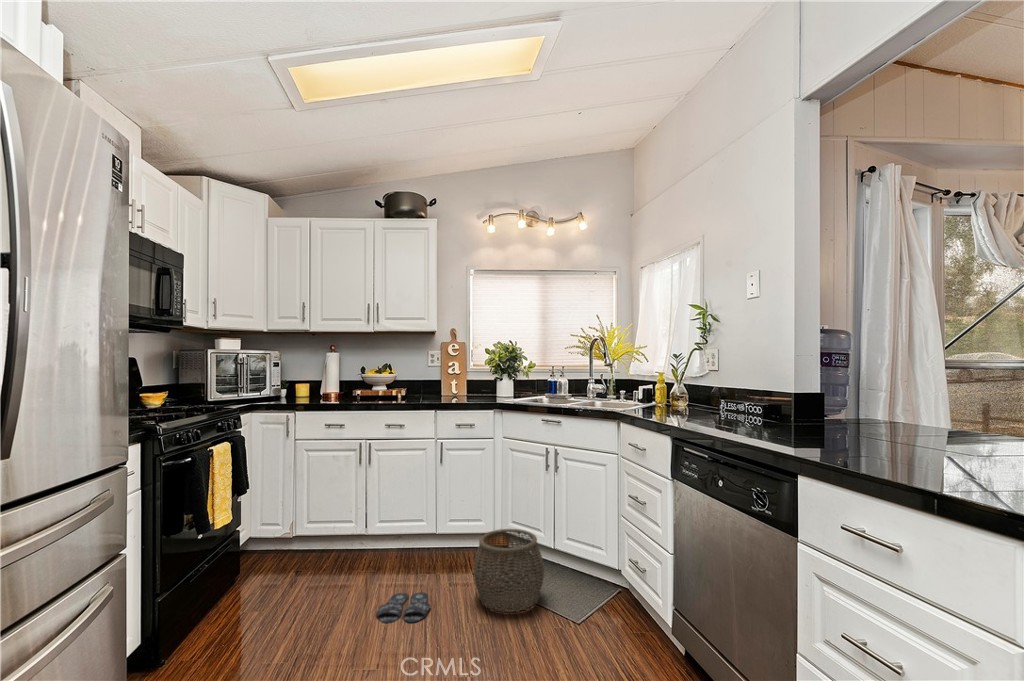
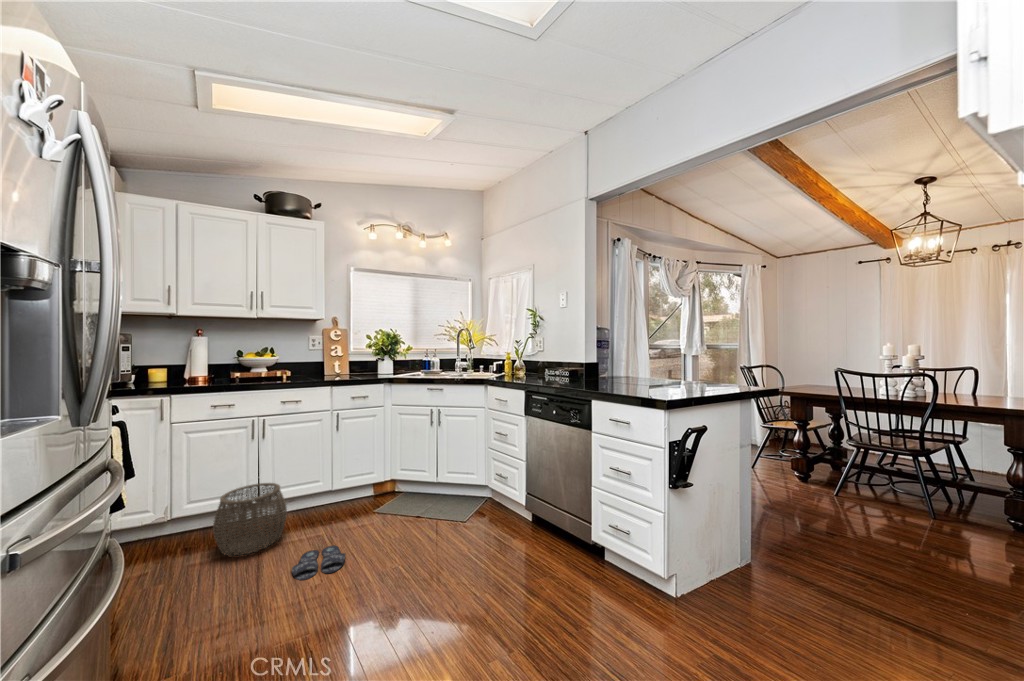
woven basket: present [473,529,544,613] -> present [213,483,287,556]

